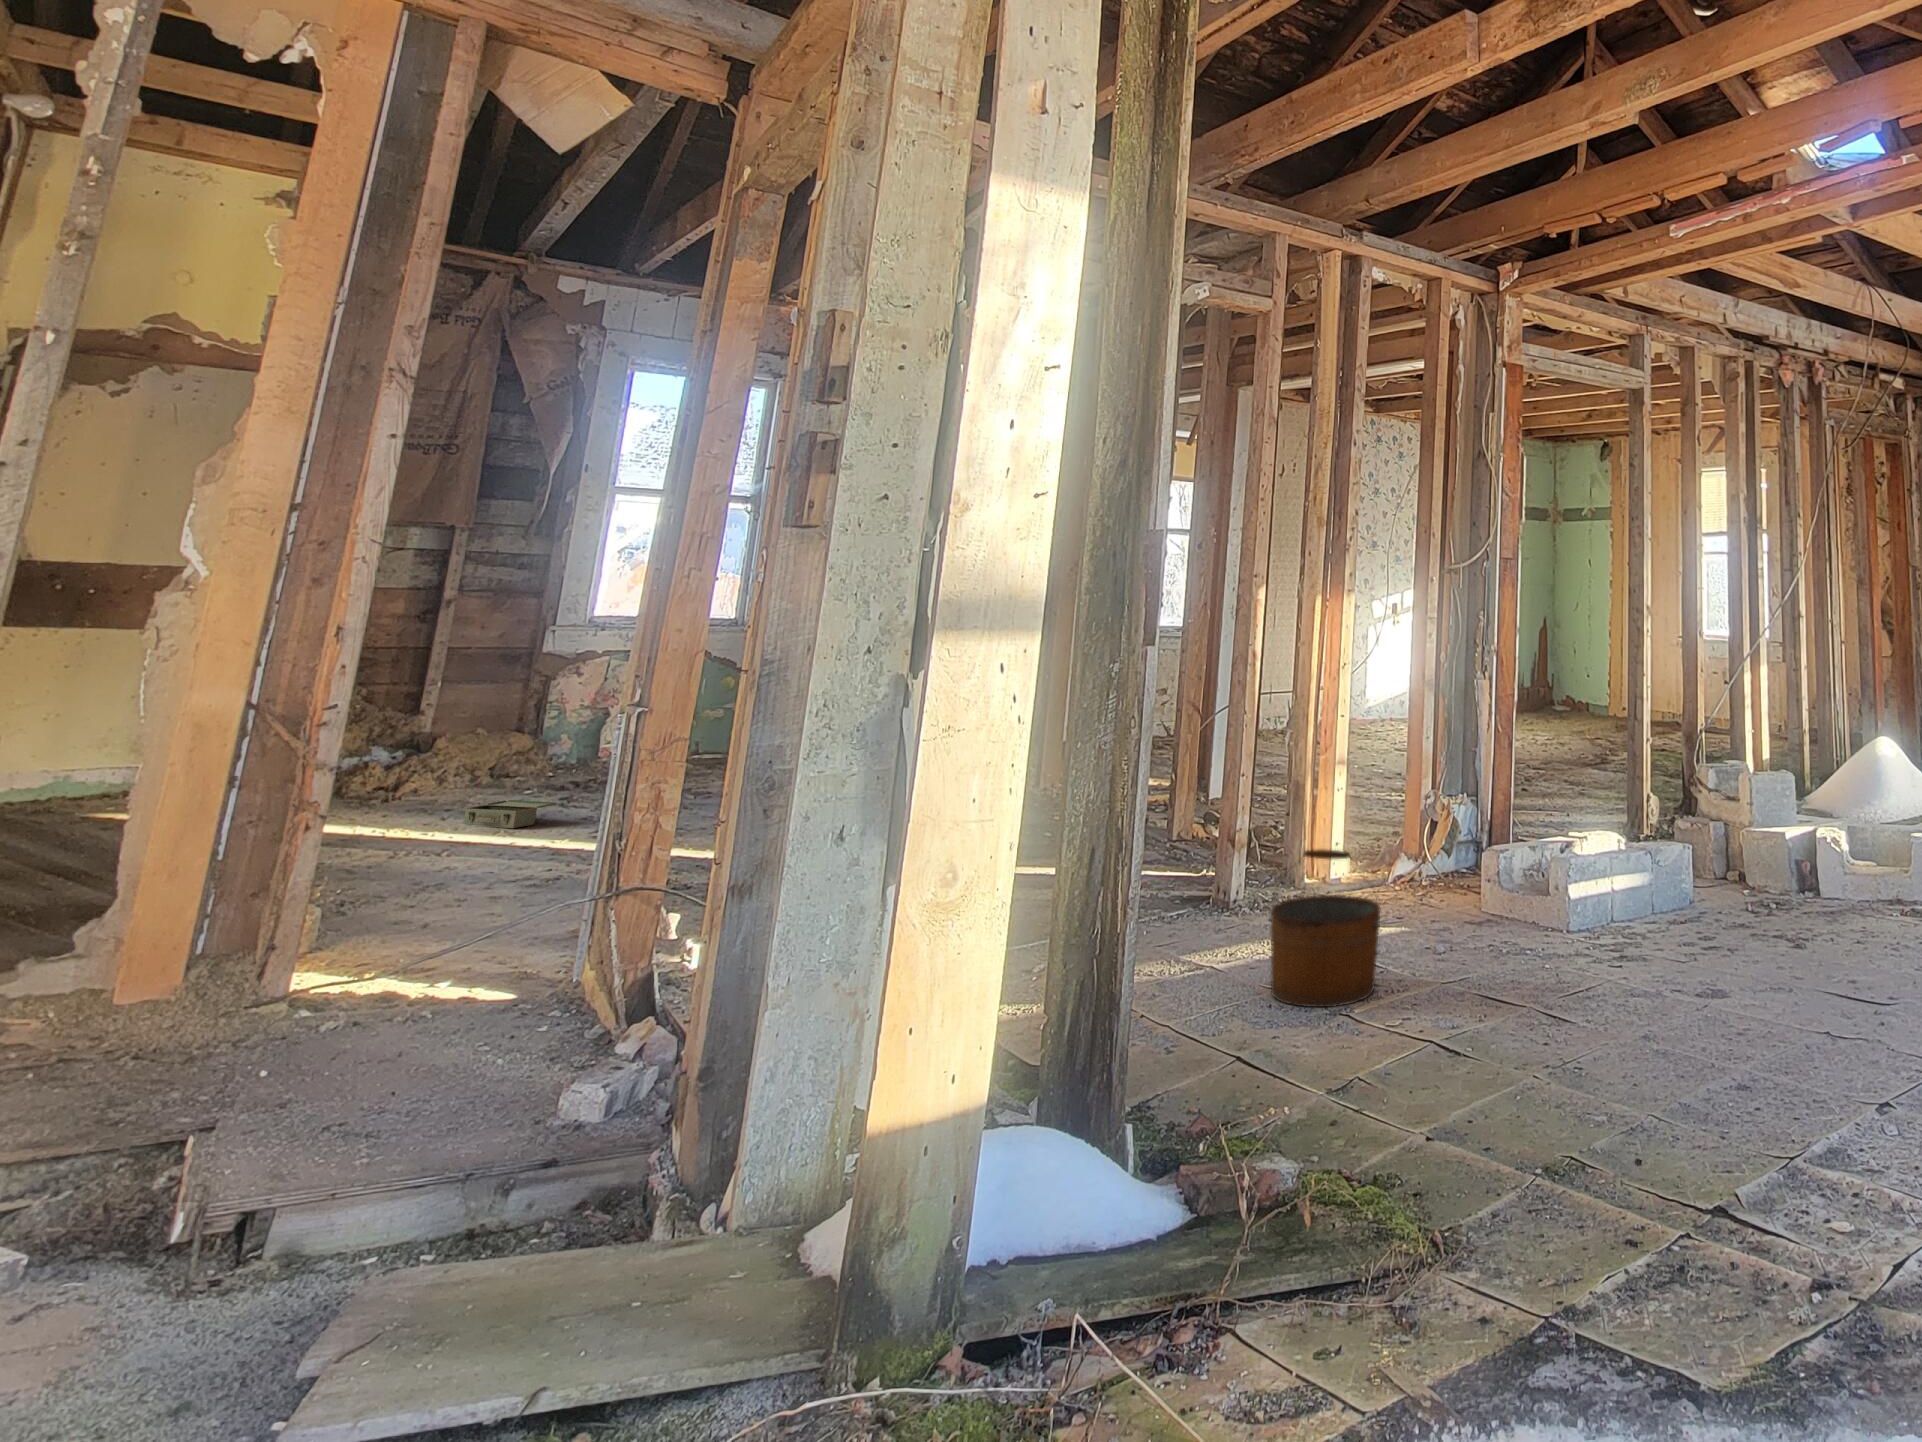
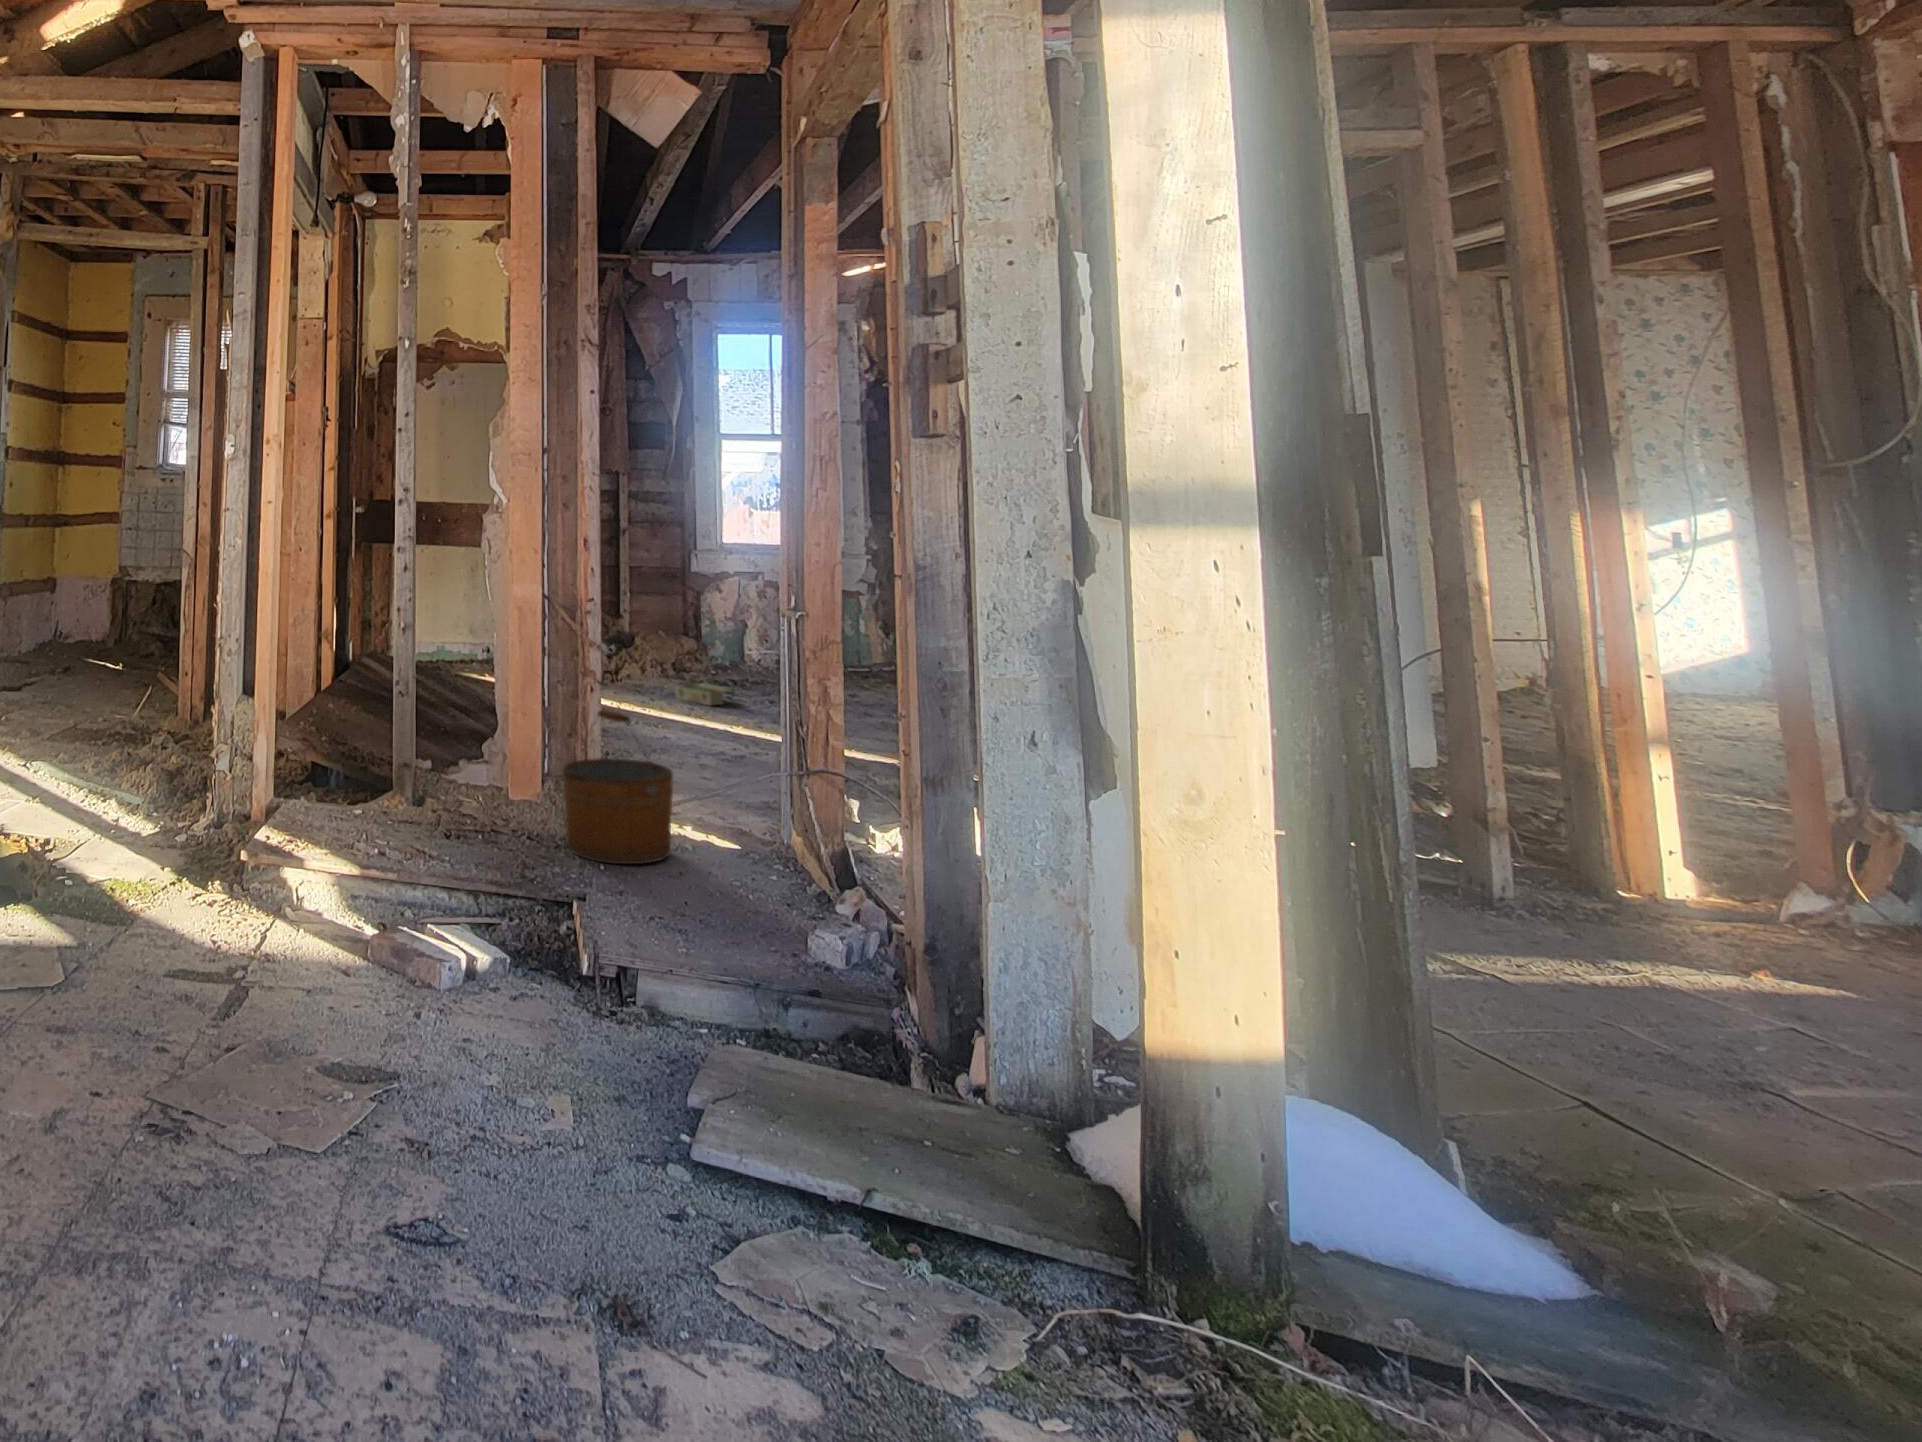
bucket: present [1270,849,1381,1007] -> present [563,710,673,864]

